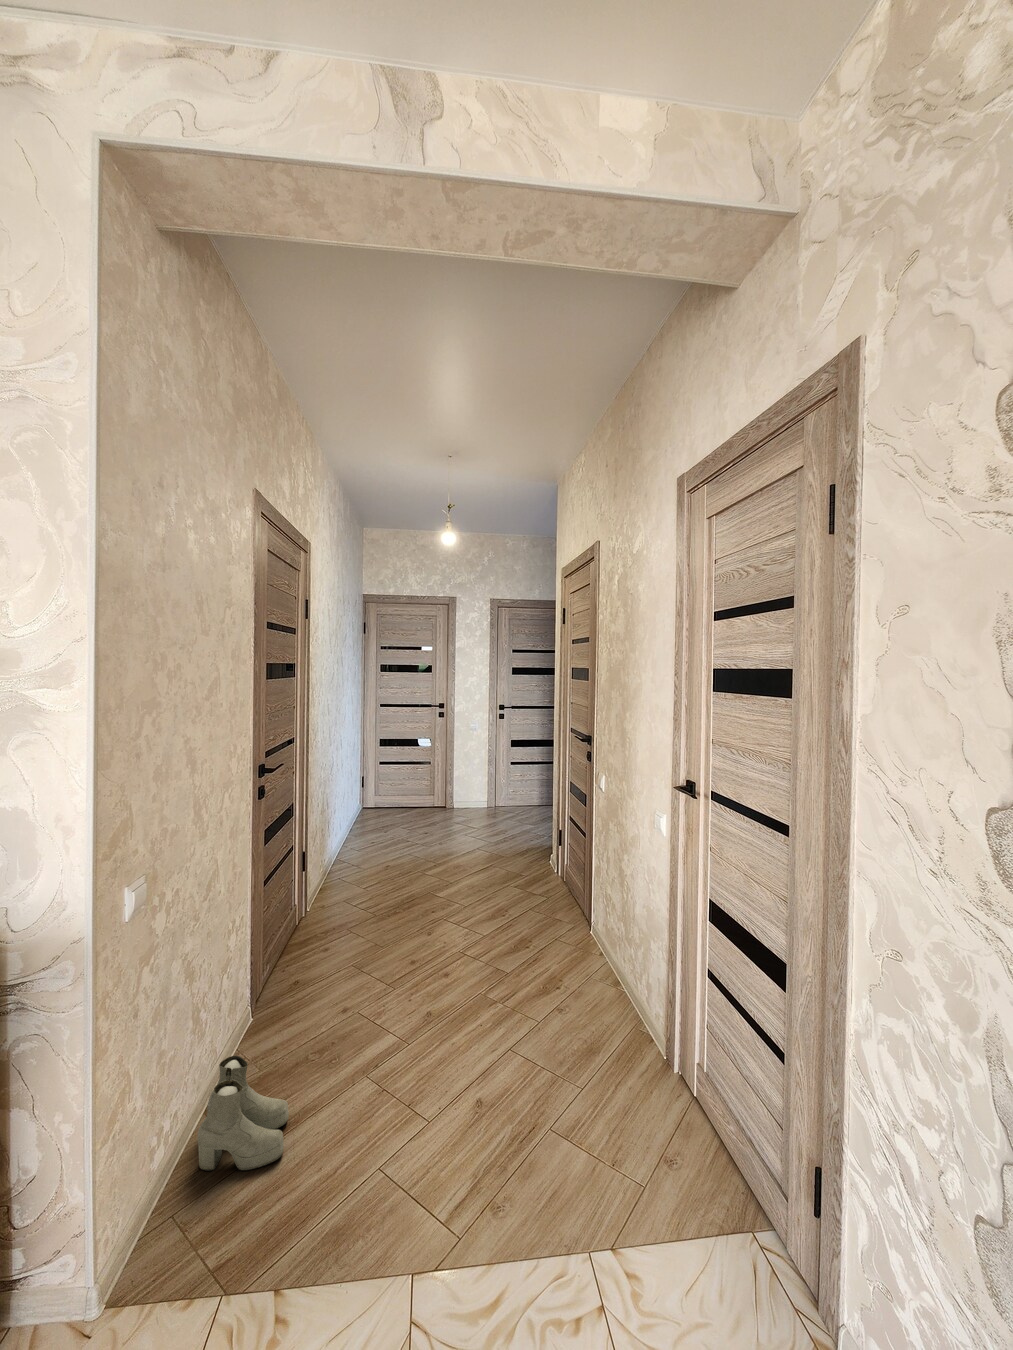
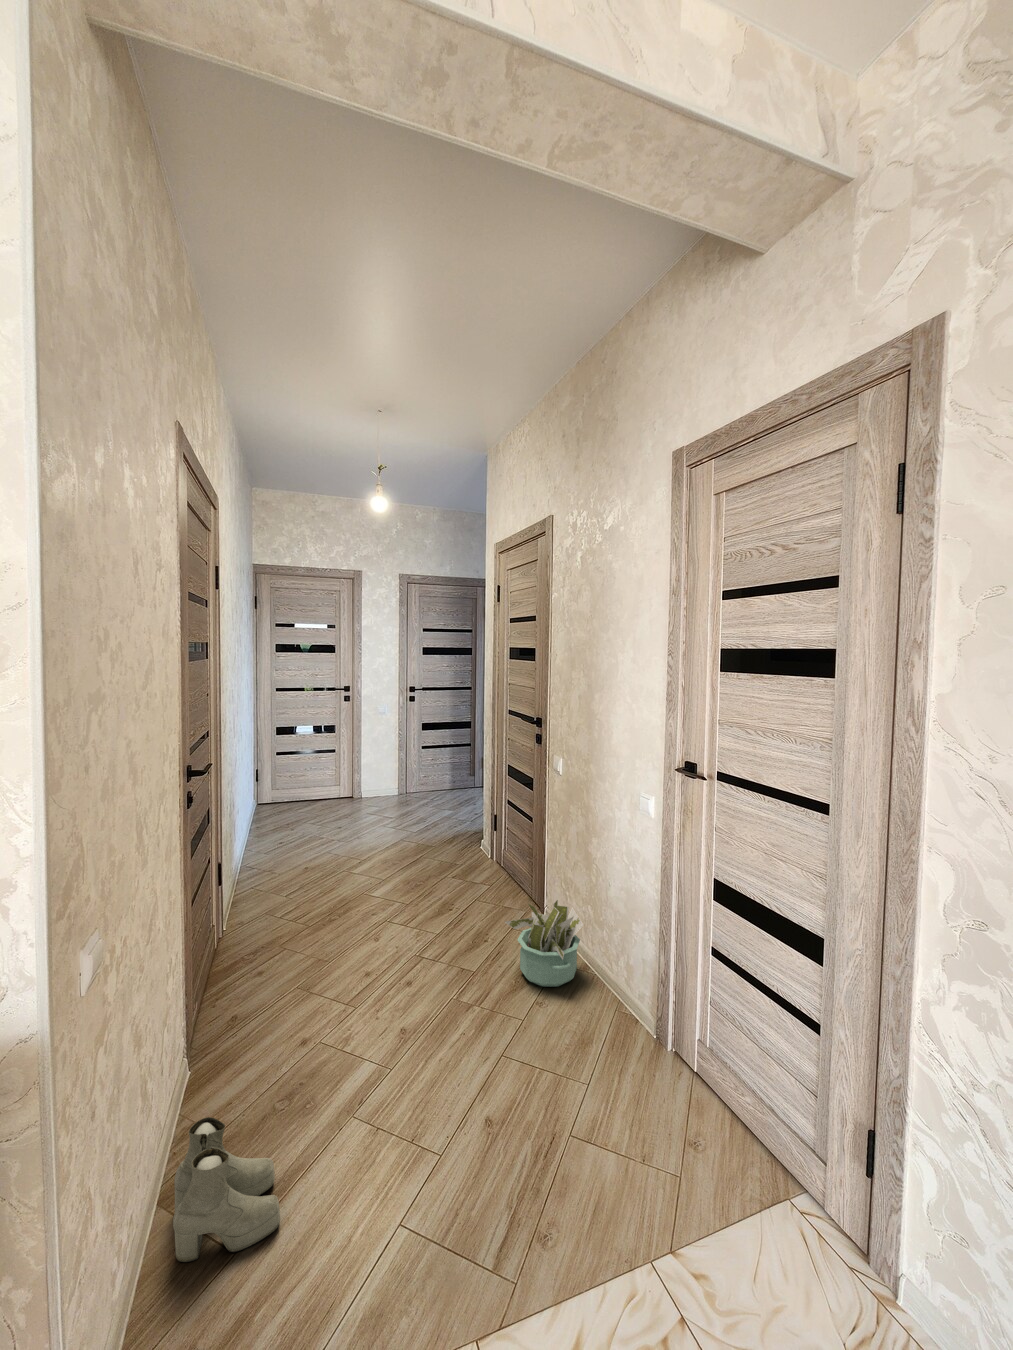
decorative plant: none [538,911,611,995] -> present [505,900,584,987]

